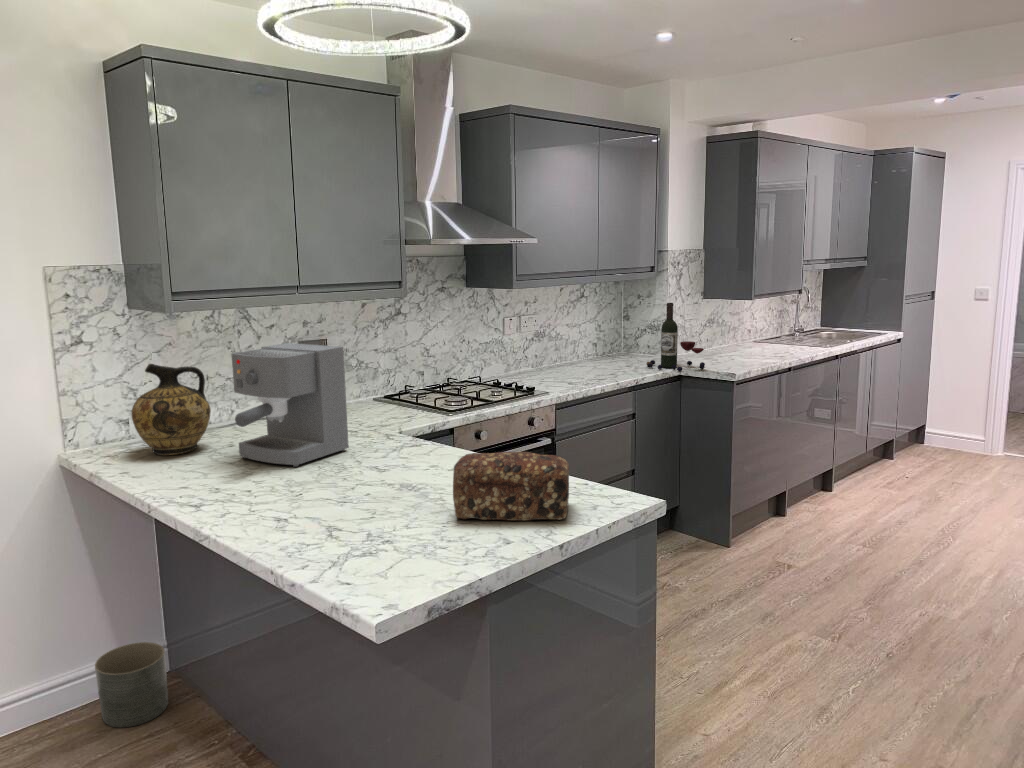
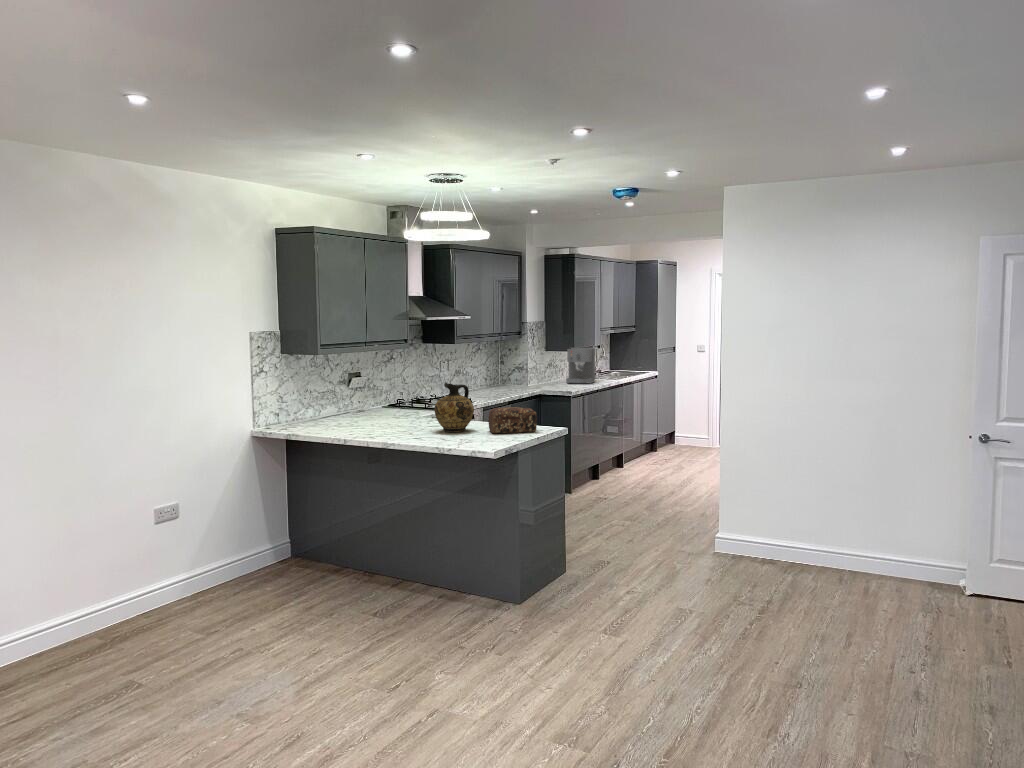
wine bottle: present [647,303,705,371] -> none [520,353,555,392]
coffee maker: present [232,343,349,467] -> present [566,348,595,384]
ceramic jug: present [132,364,211,455] -> present [434,383,474,432]
planter: present [95,642,168,727] -> none [269,535,304,575]

